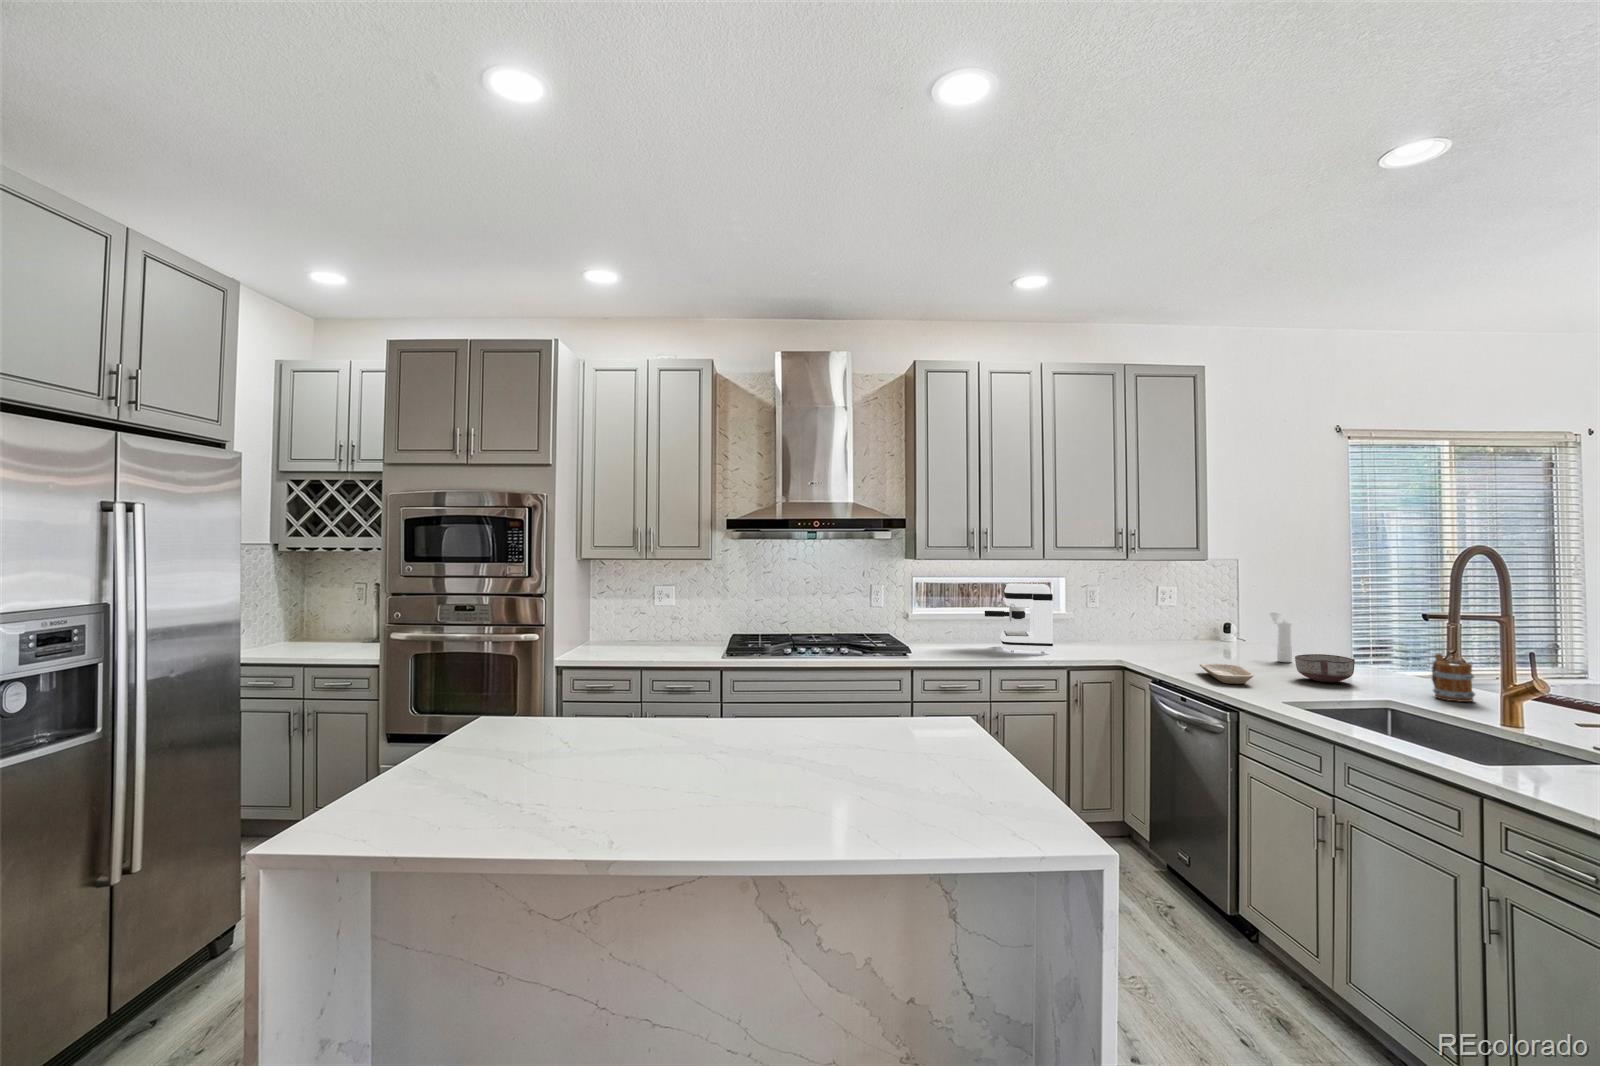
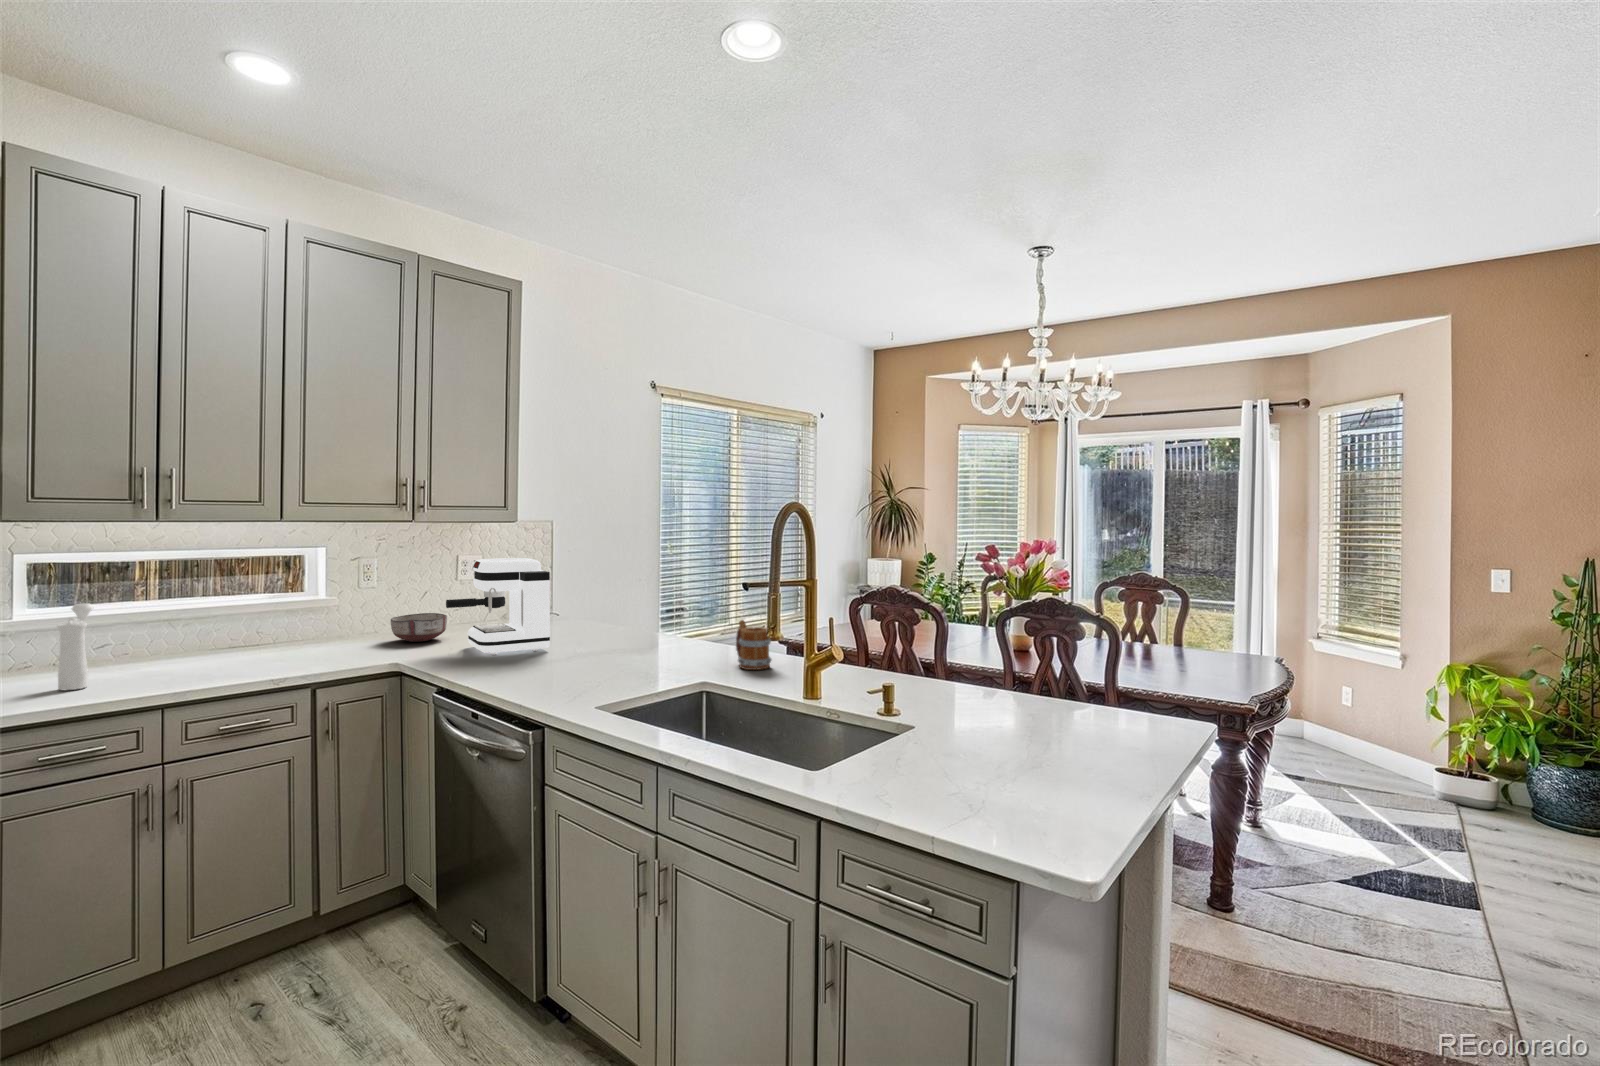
coffee maker: present [985,583,1053,653] -> present [446,558,550,655]
pepper mill: present [1270,612,1292,662] -> present [57,603,93,690]
ceramic bowl: present [1295,654,1355,682] -> present [391,613,447,642]
tray: present [1200,664,1254,684] -> none [501,655,565,684]

